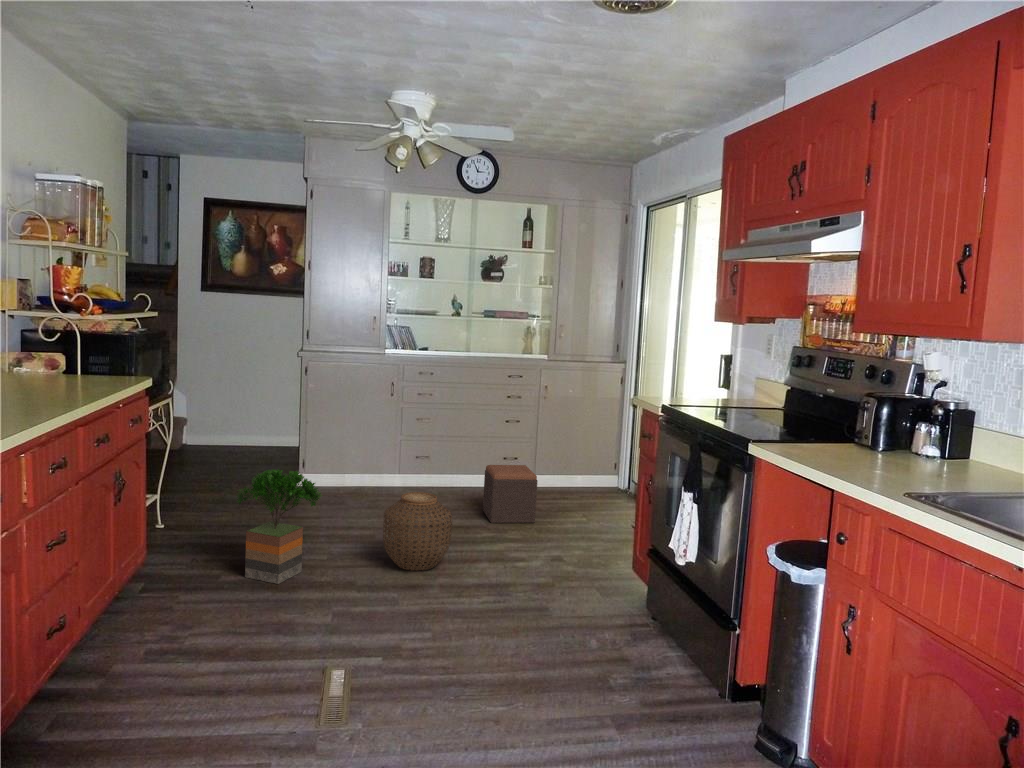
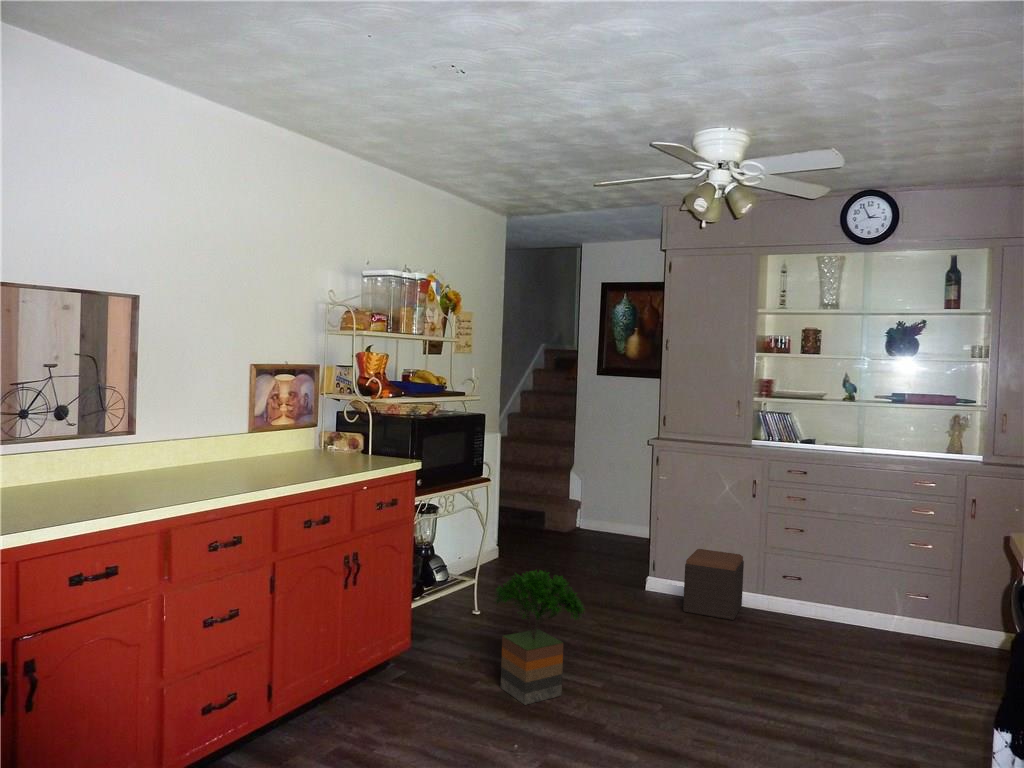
footstool: present [483,465,538,523] -> present [683,549,744,620]
woven basket: present [383,492,452,571] -> none [658,623,749,730]

